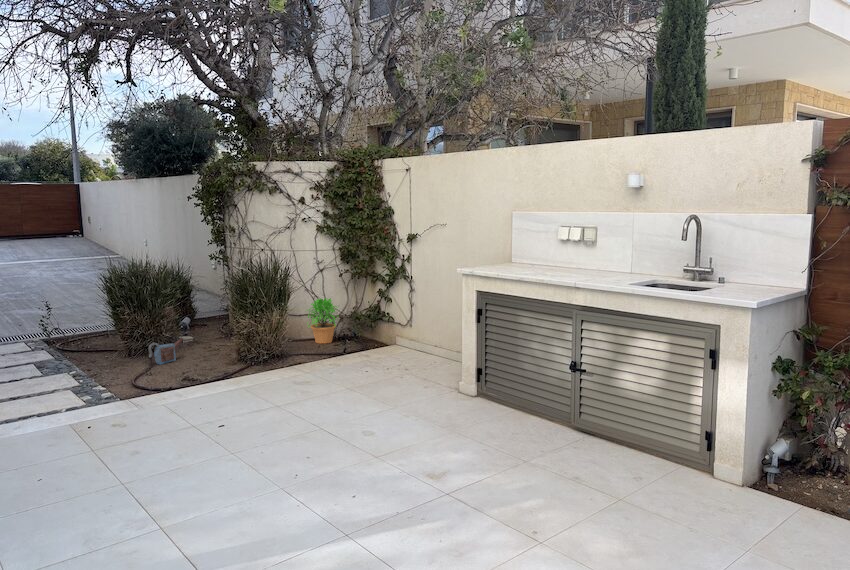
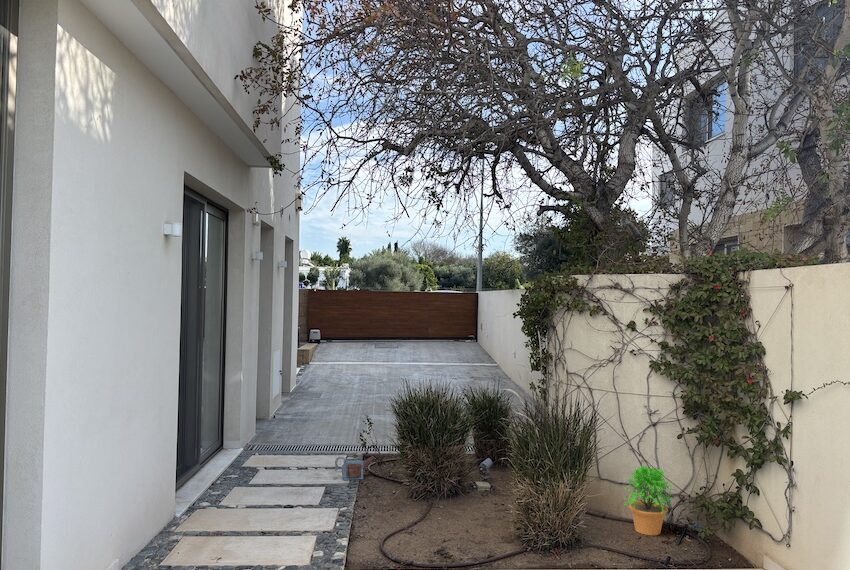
watering can: present [149,338,183,365] -> present [335,456,375,480]

